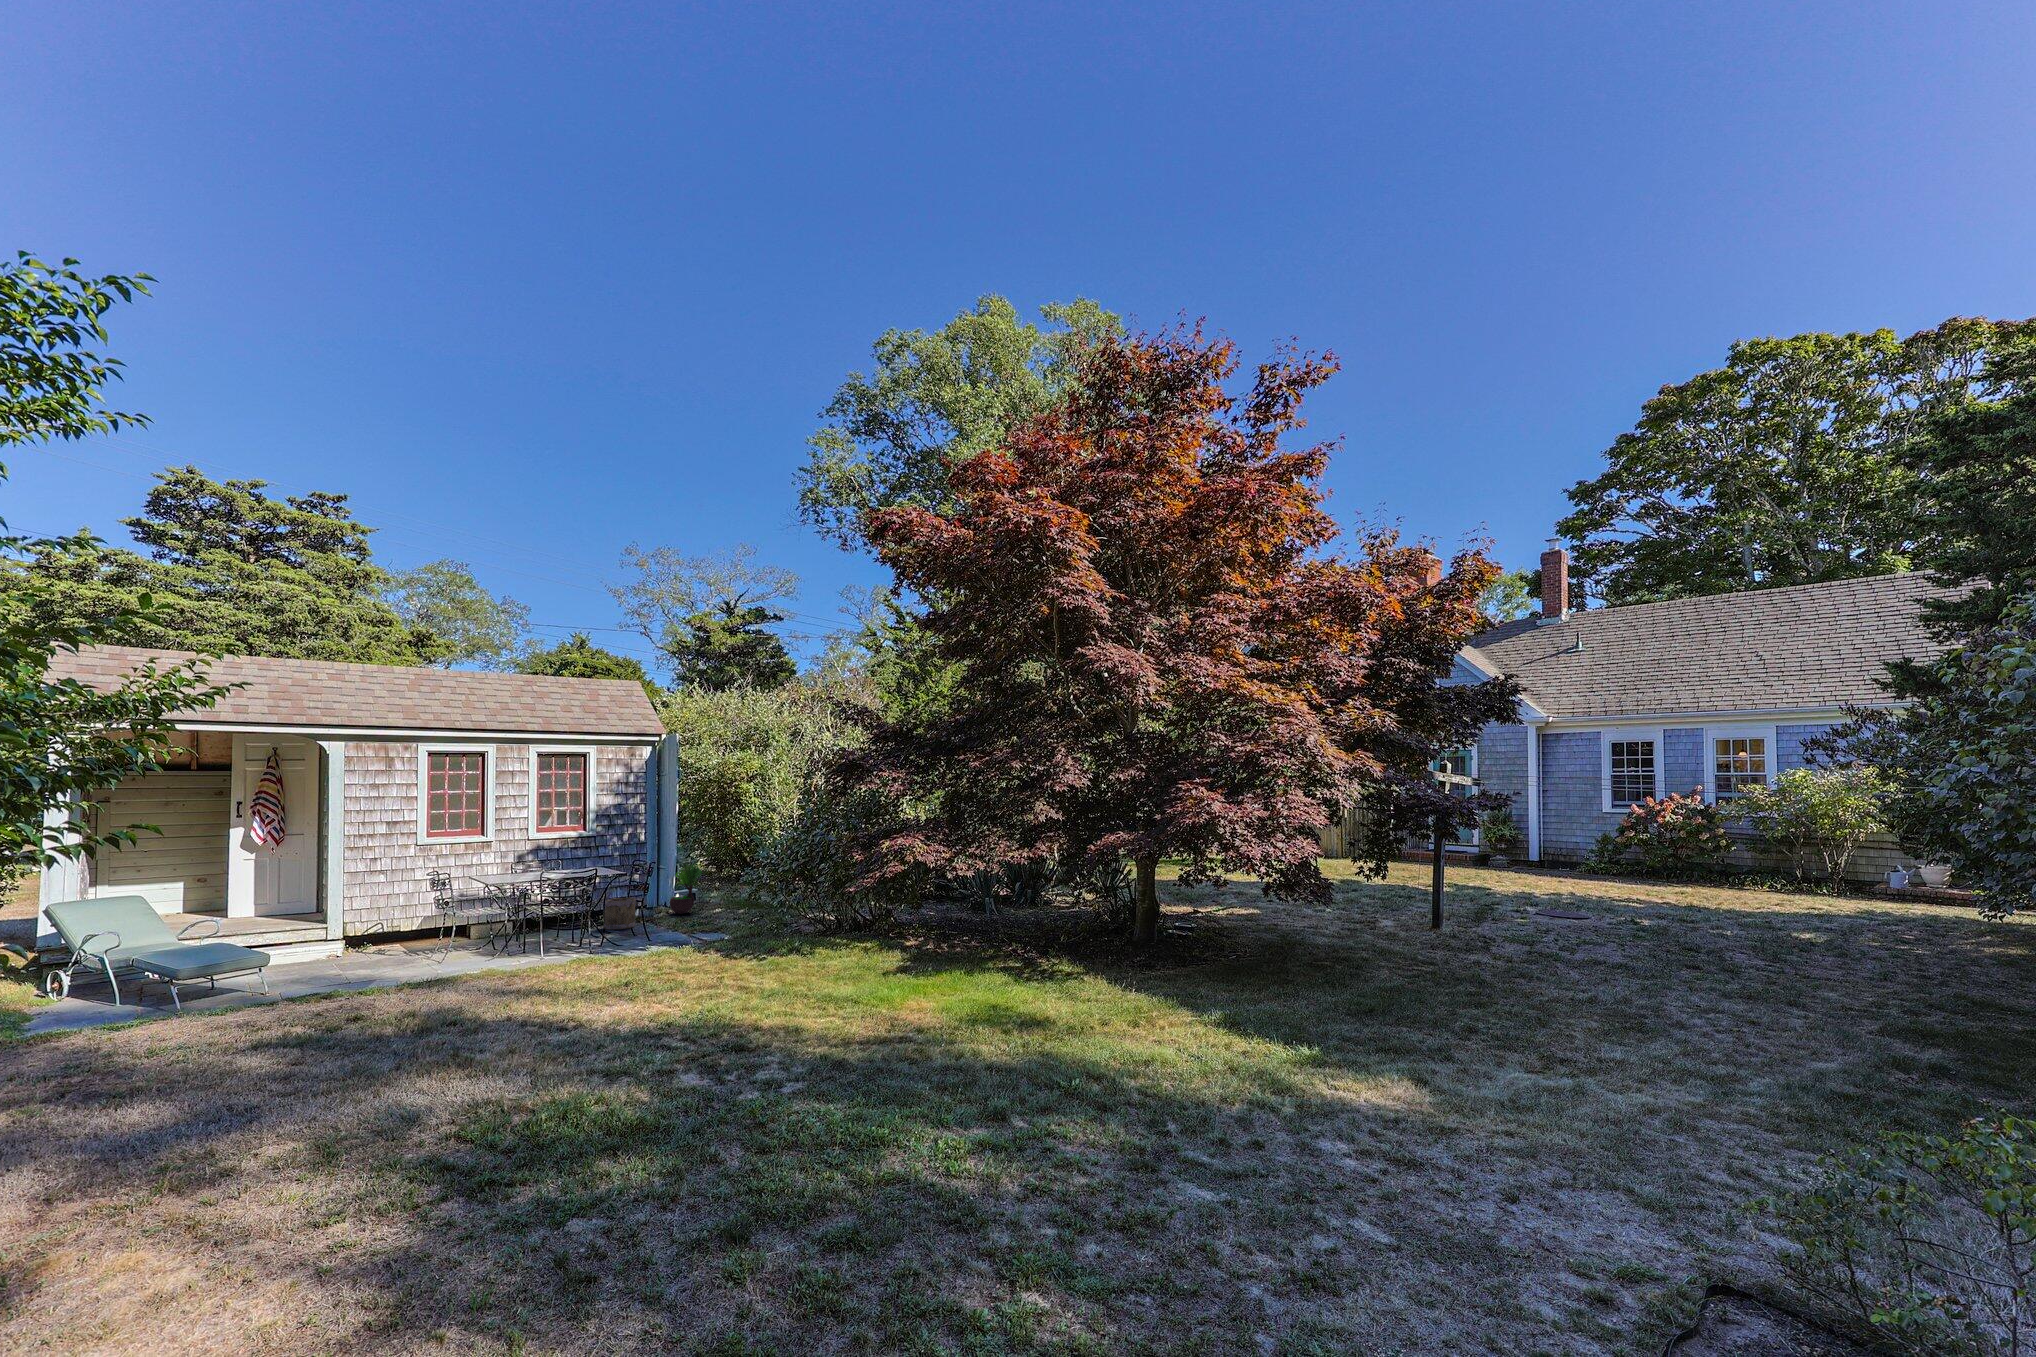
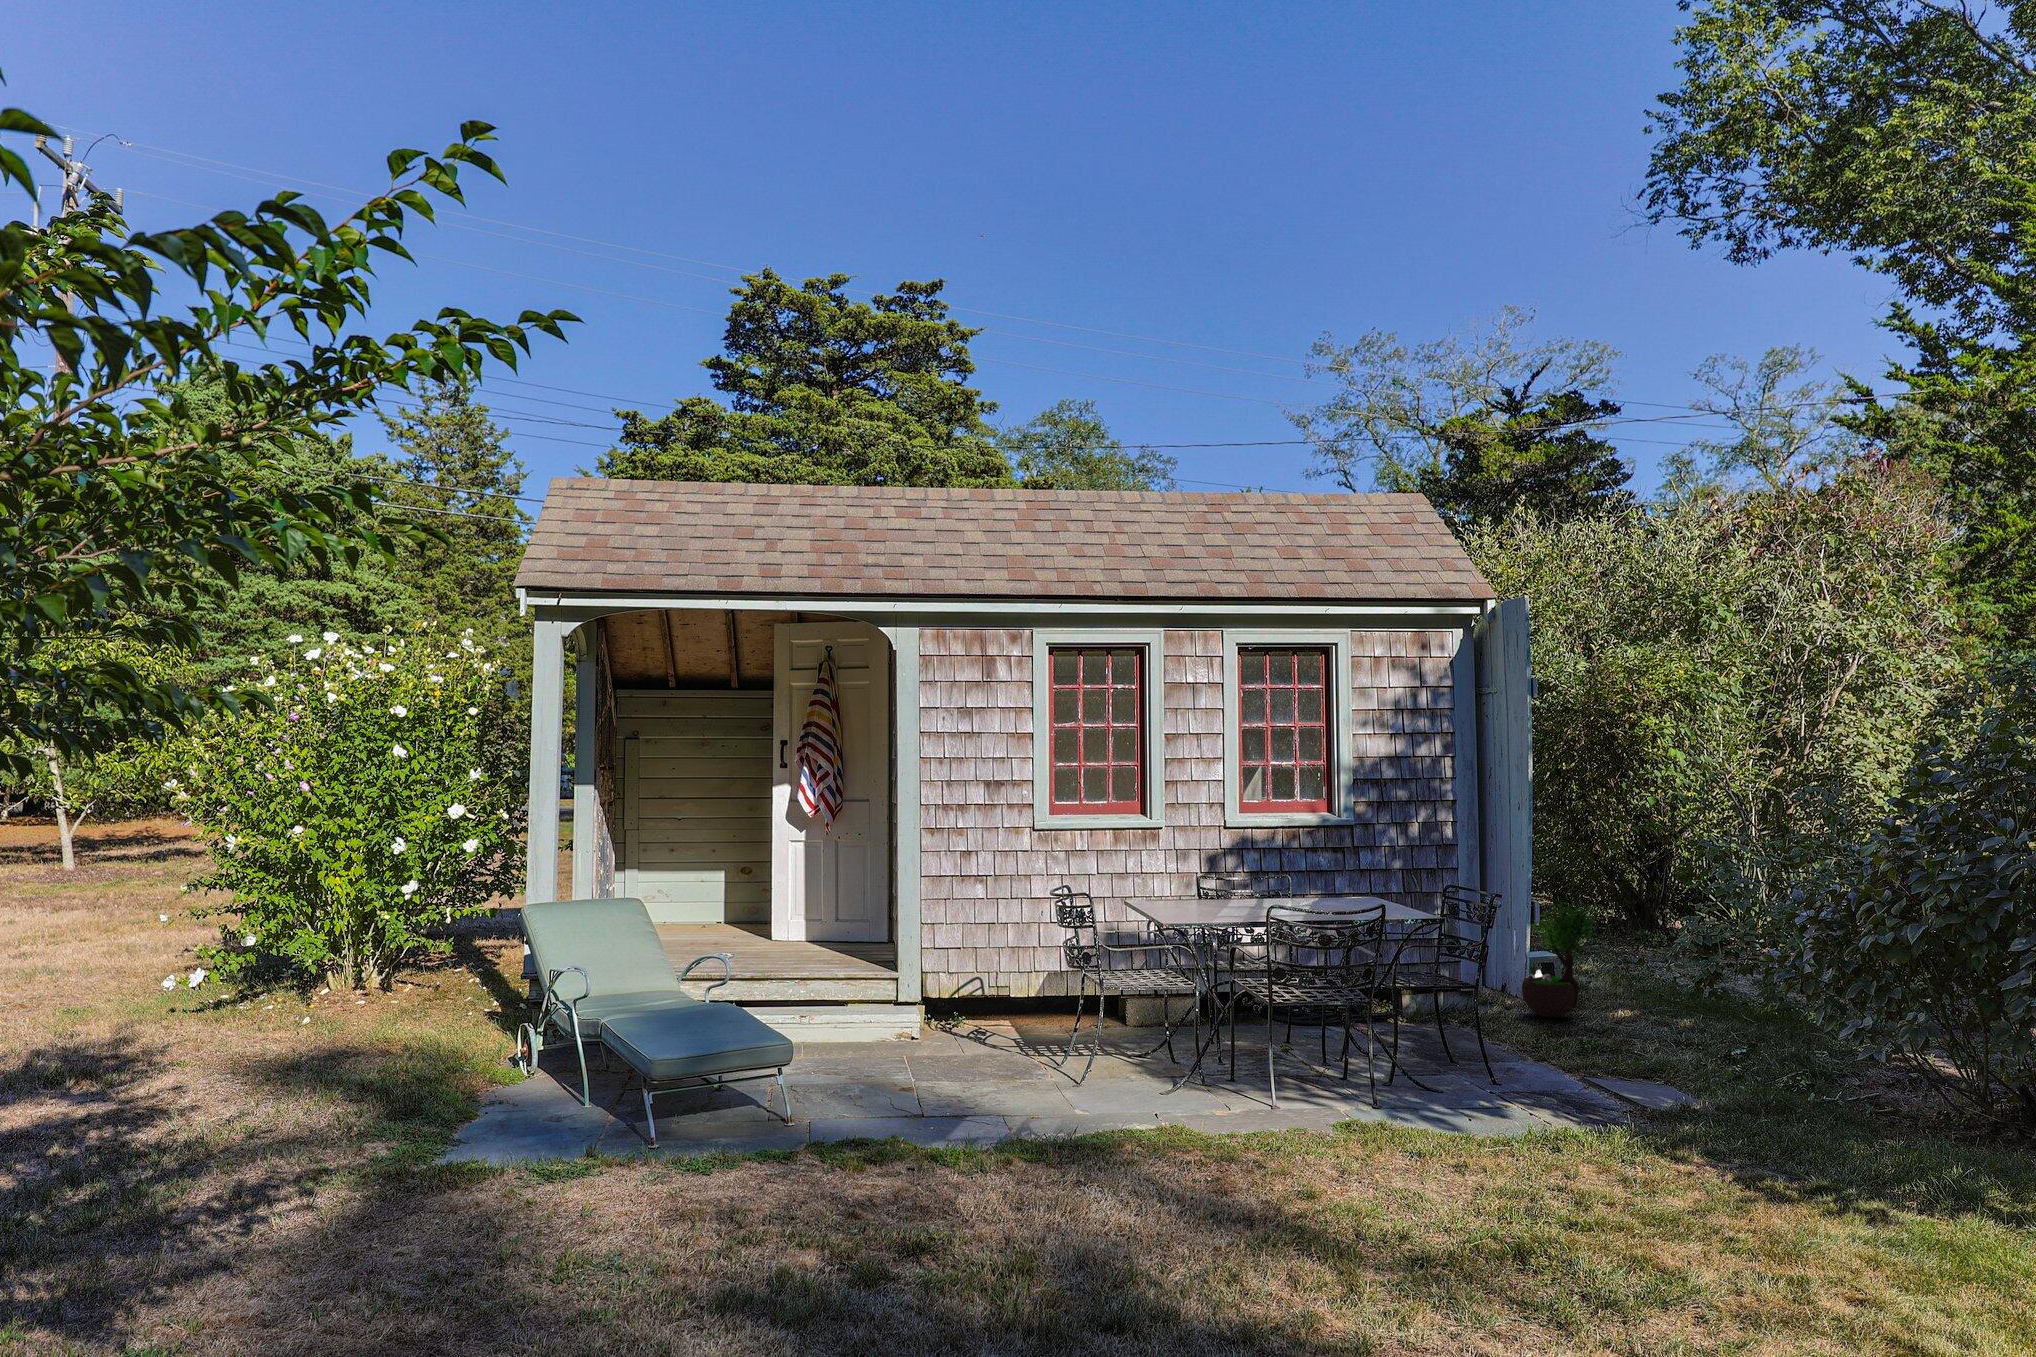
bucket: present [604,897,639,930] -> none [1389,968,1463,1047]

